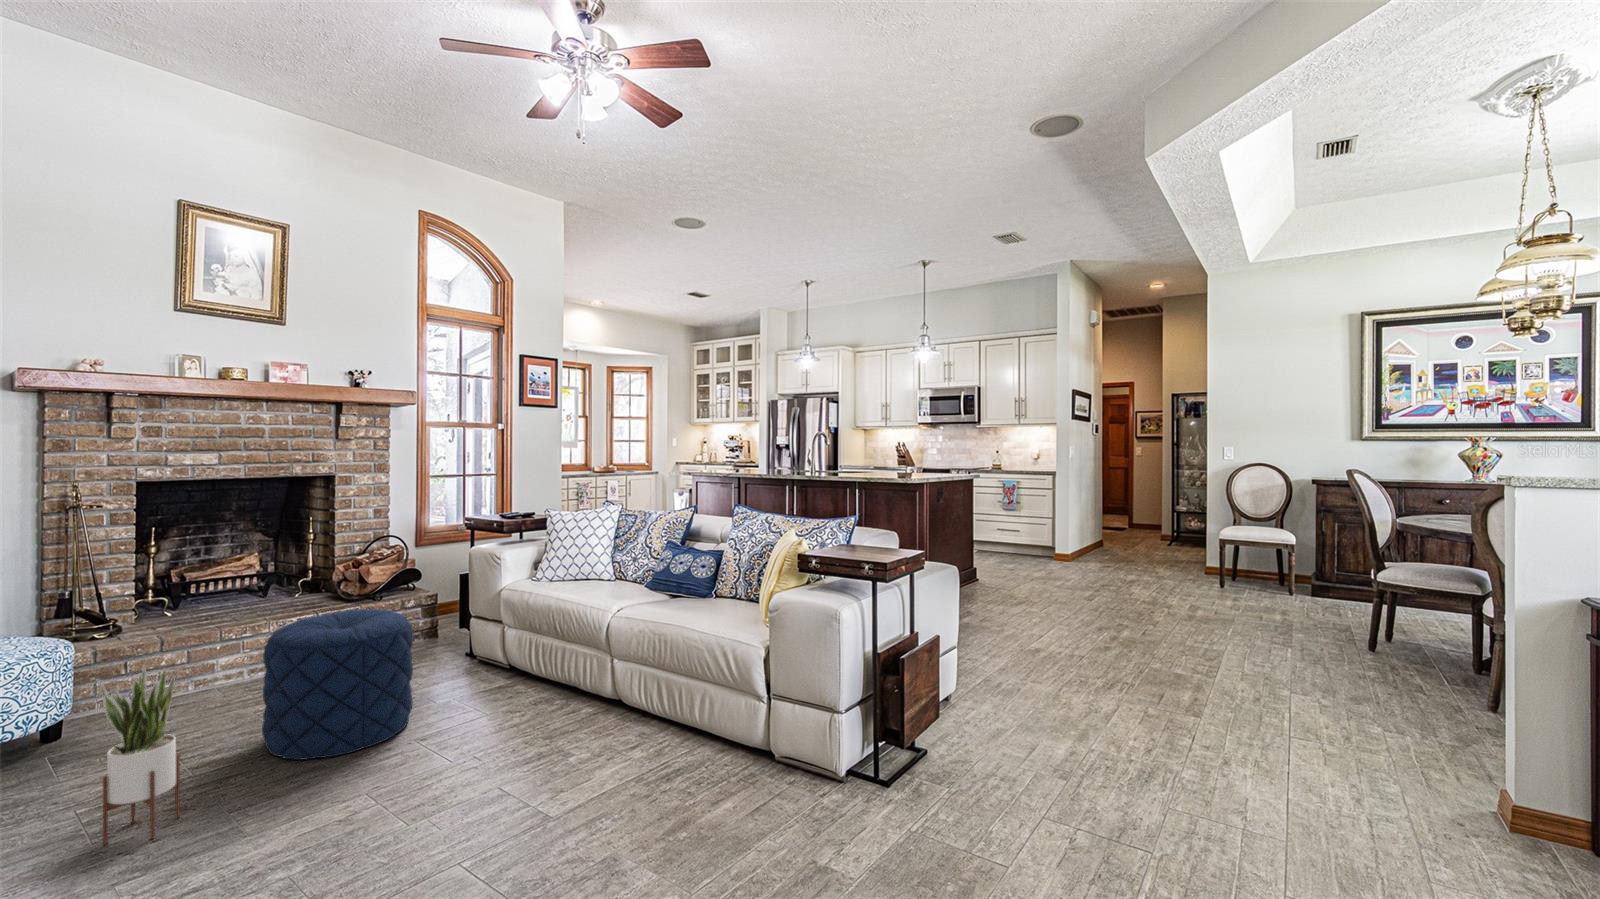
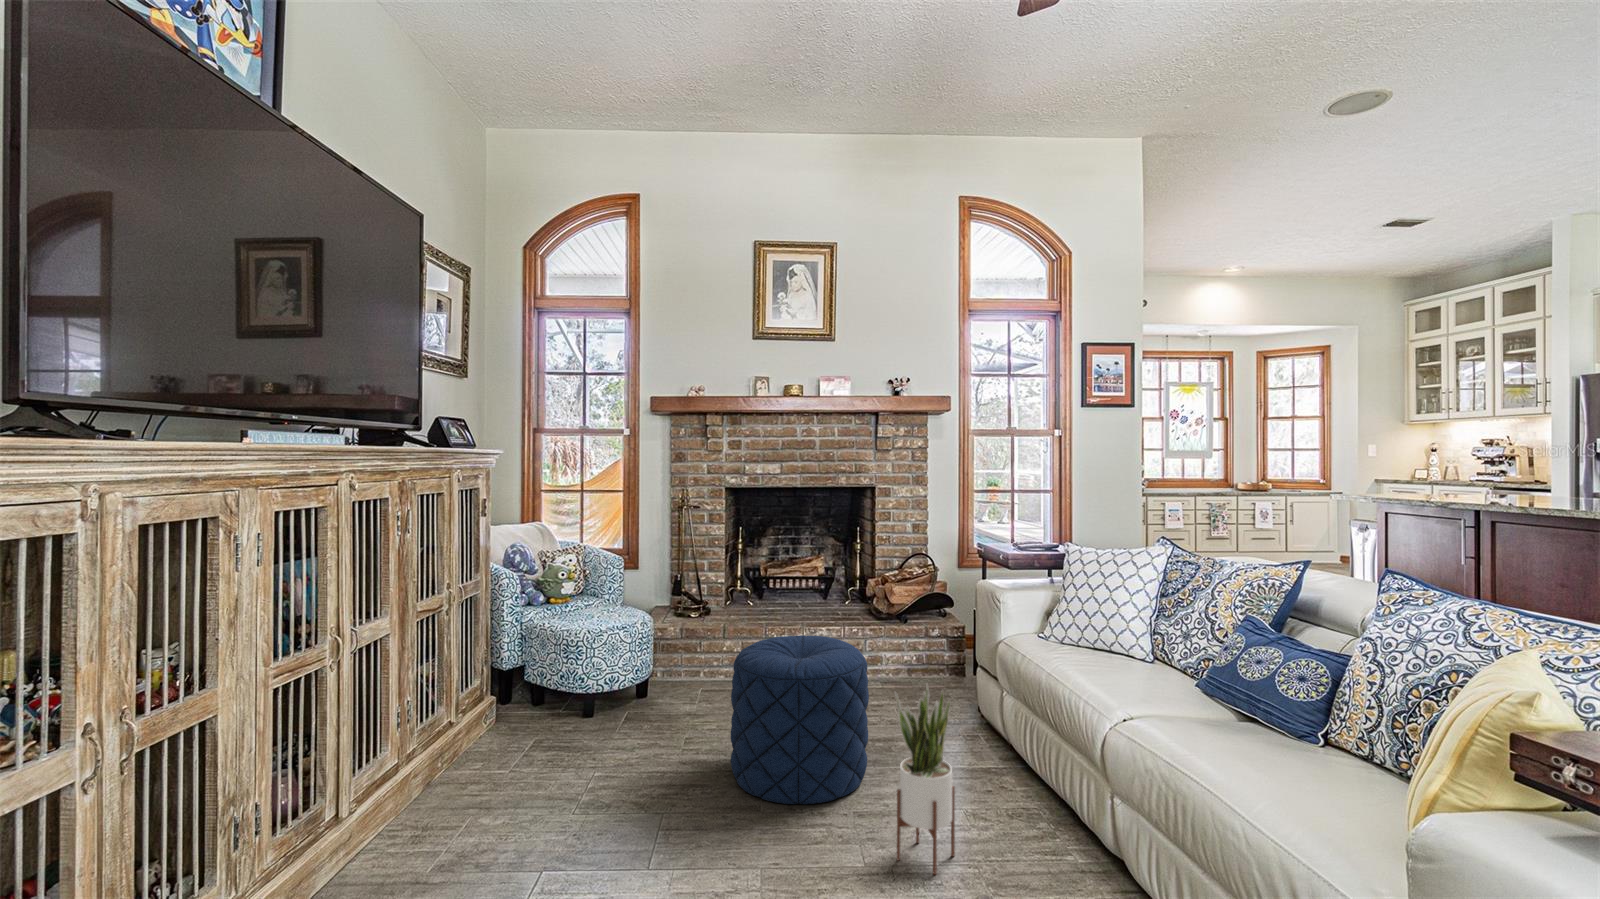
potted plant: present [98,665,180,845] -> present [895,684,955,875]

